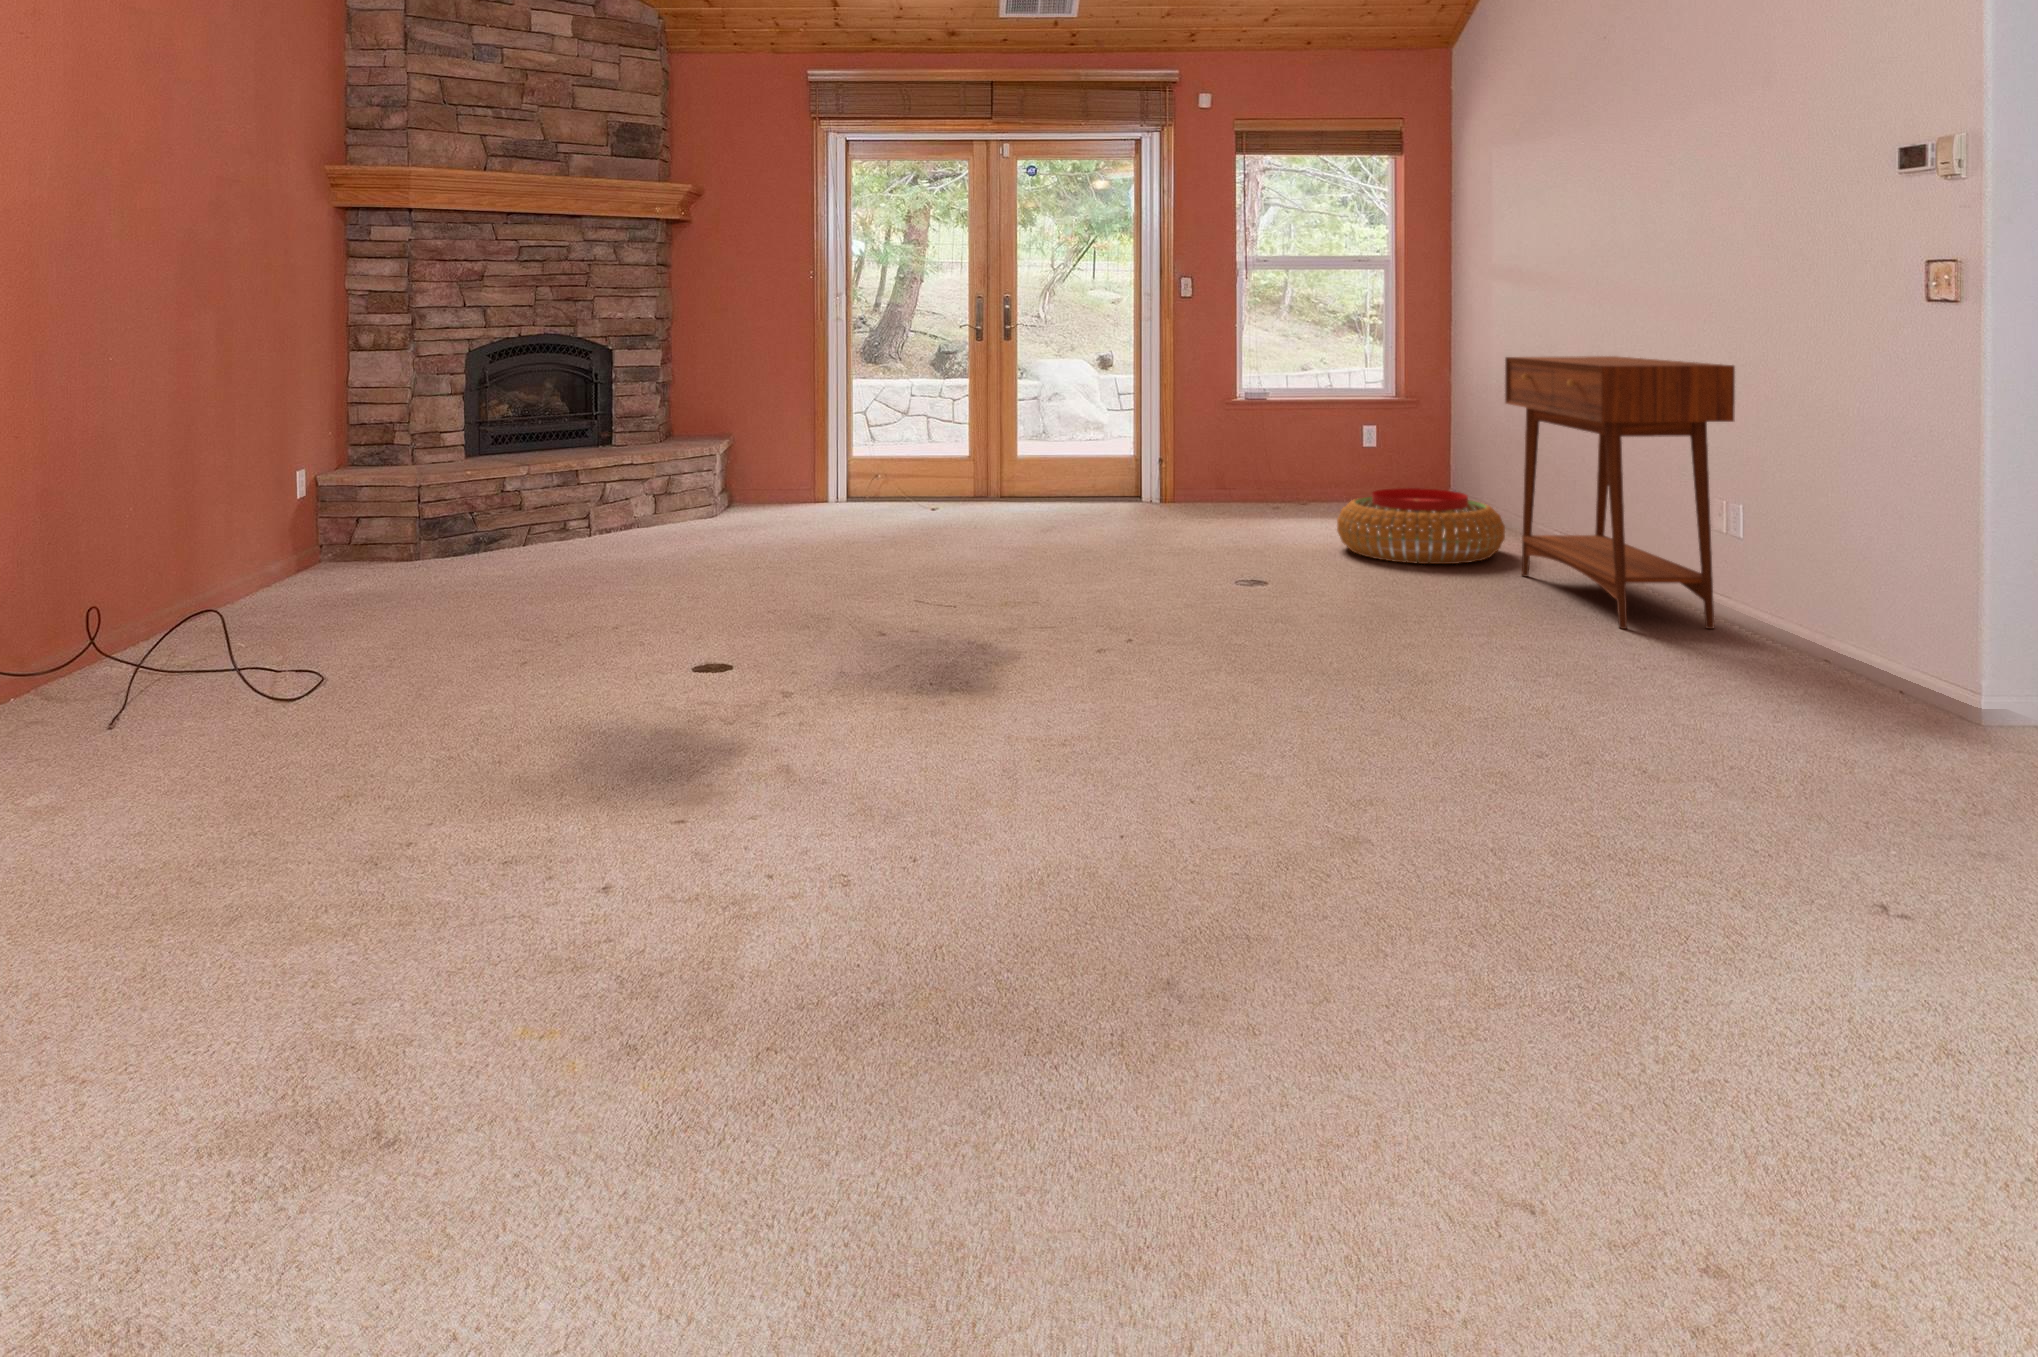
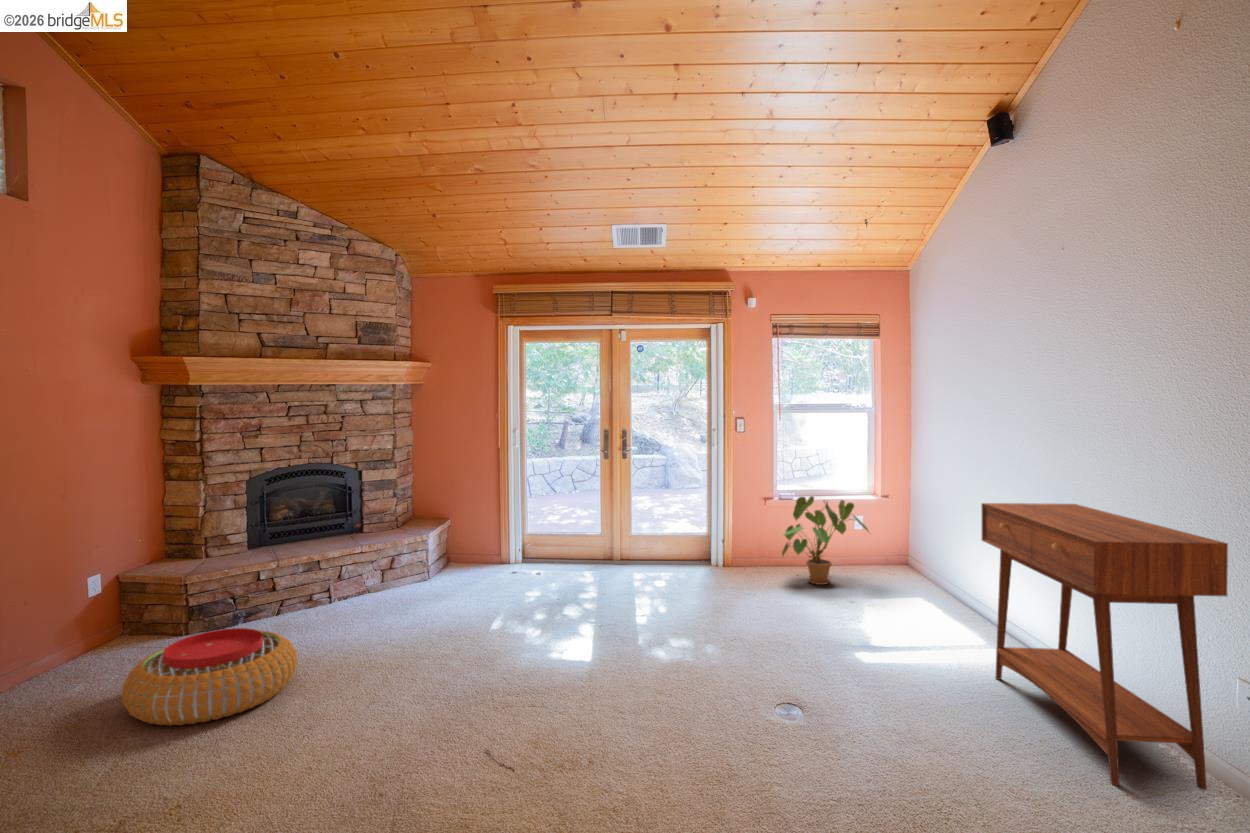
house plant: none [1244,390,1378,514] -> present [782,496,869,585]
pouf: present [1337,488,1505,564] -> present [122,628,297,726]

